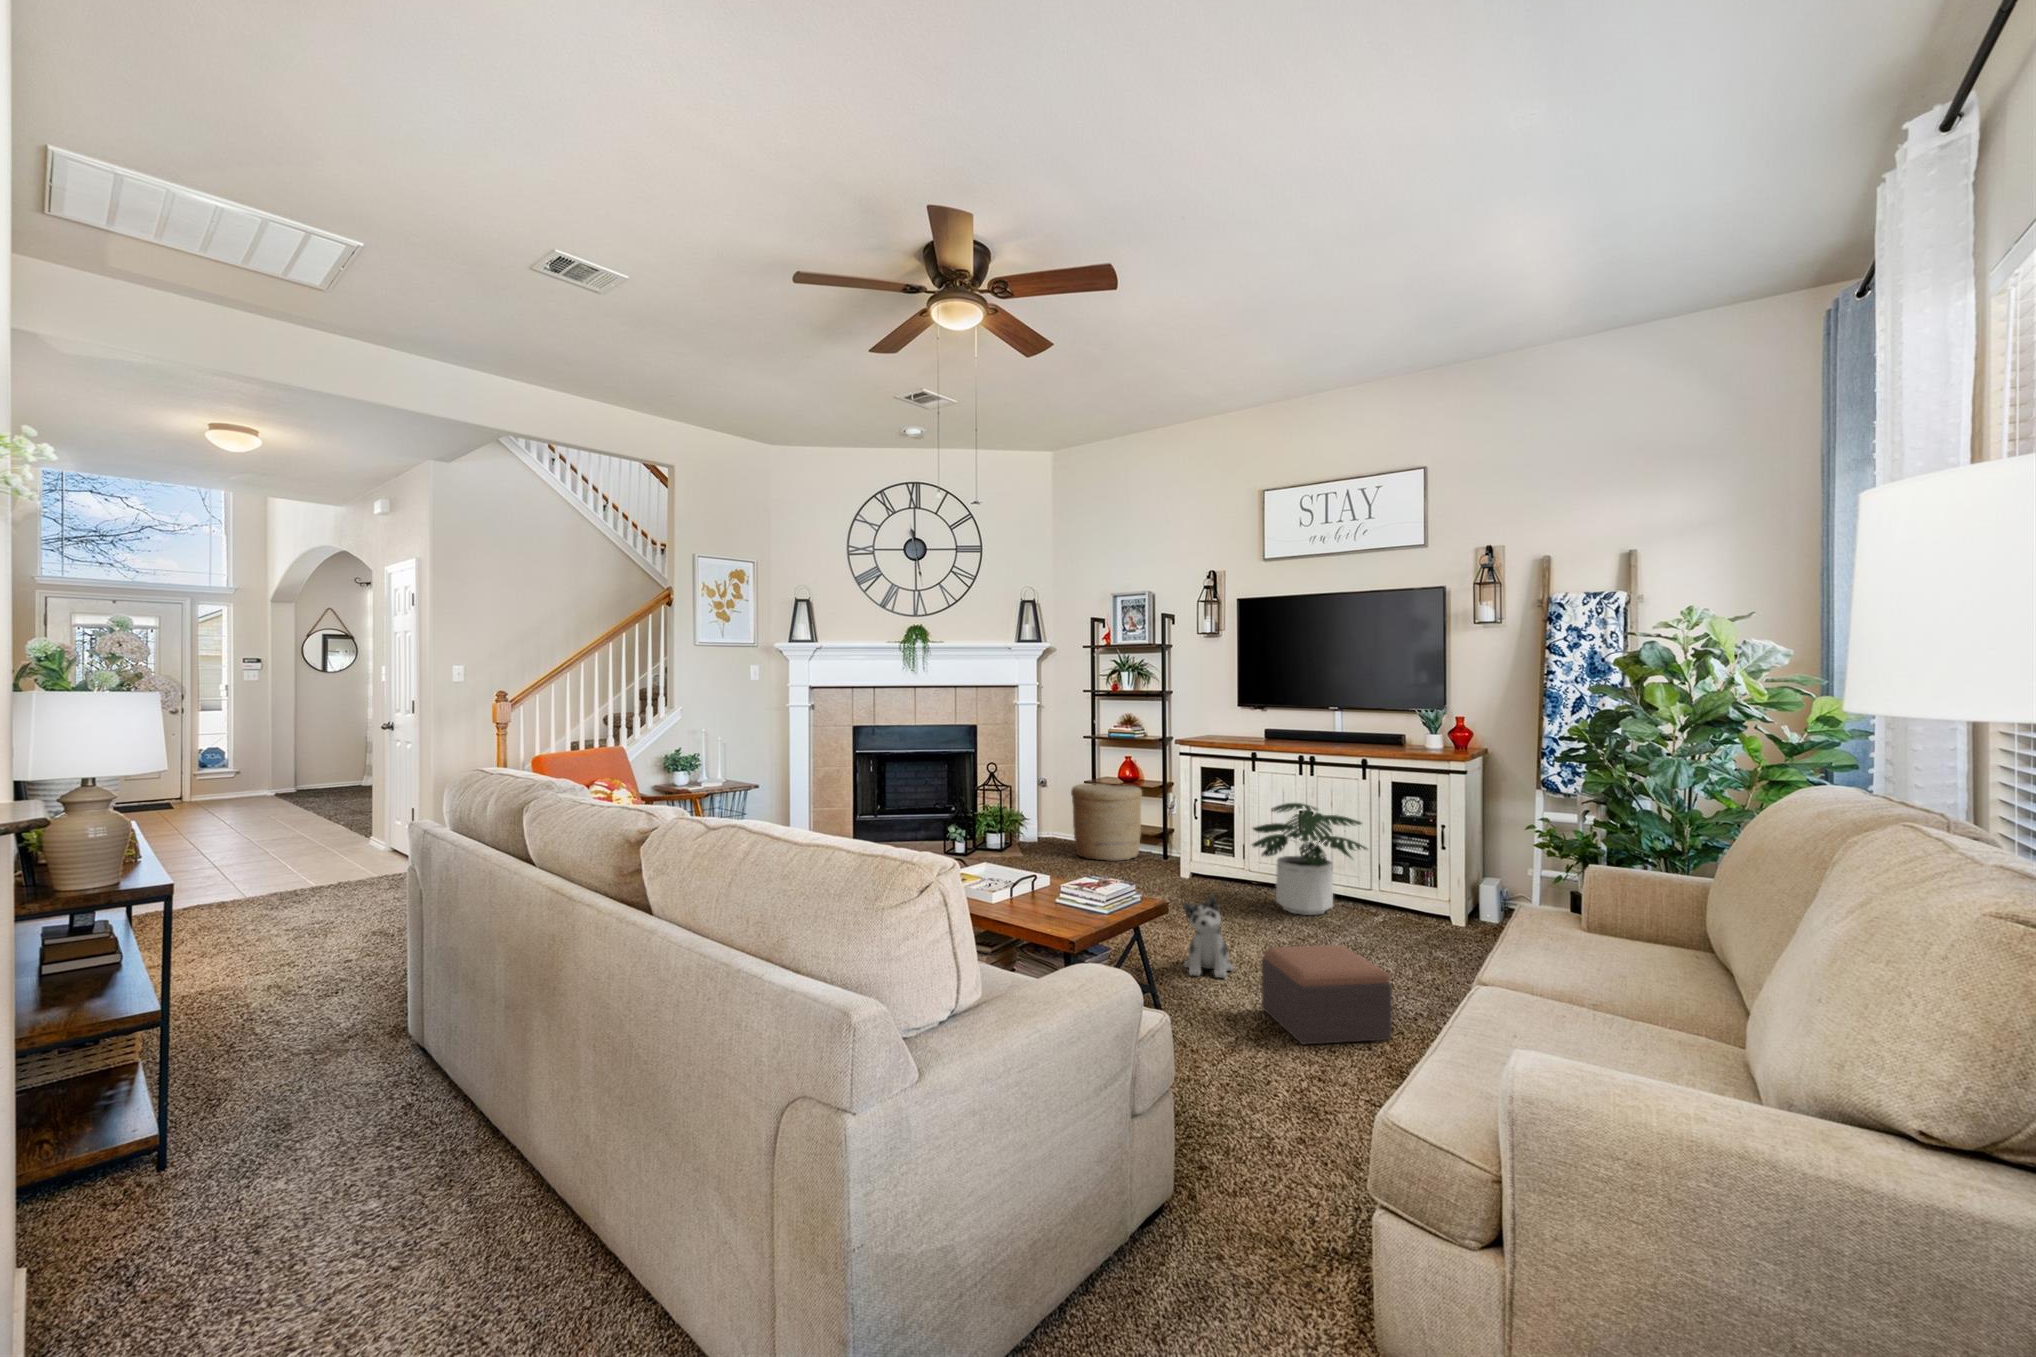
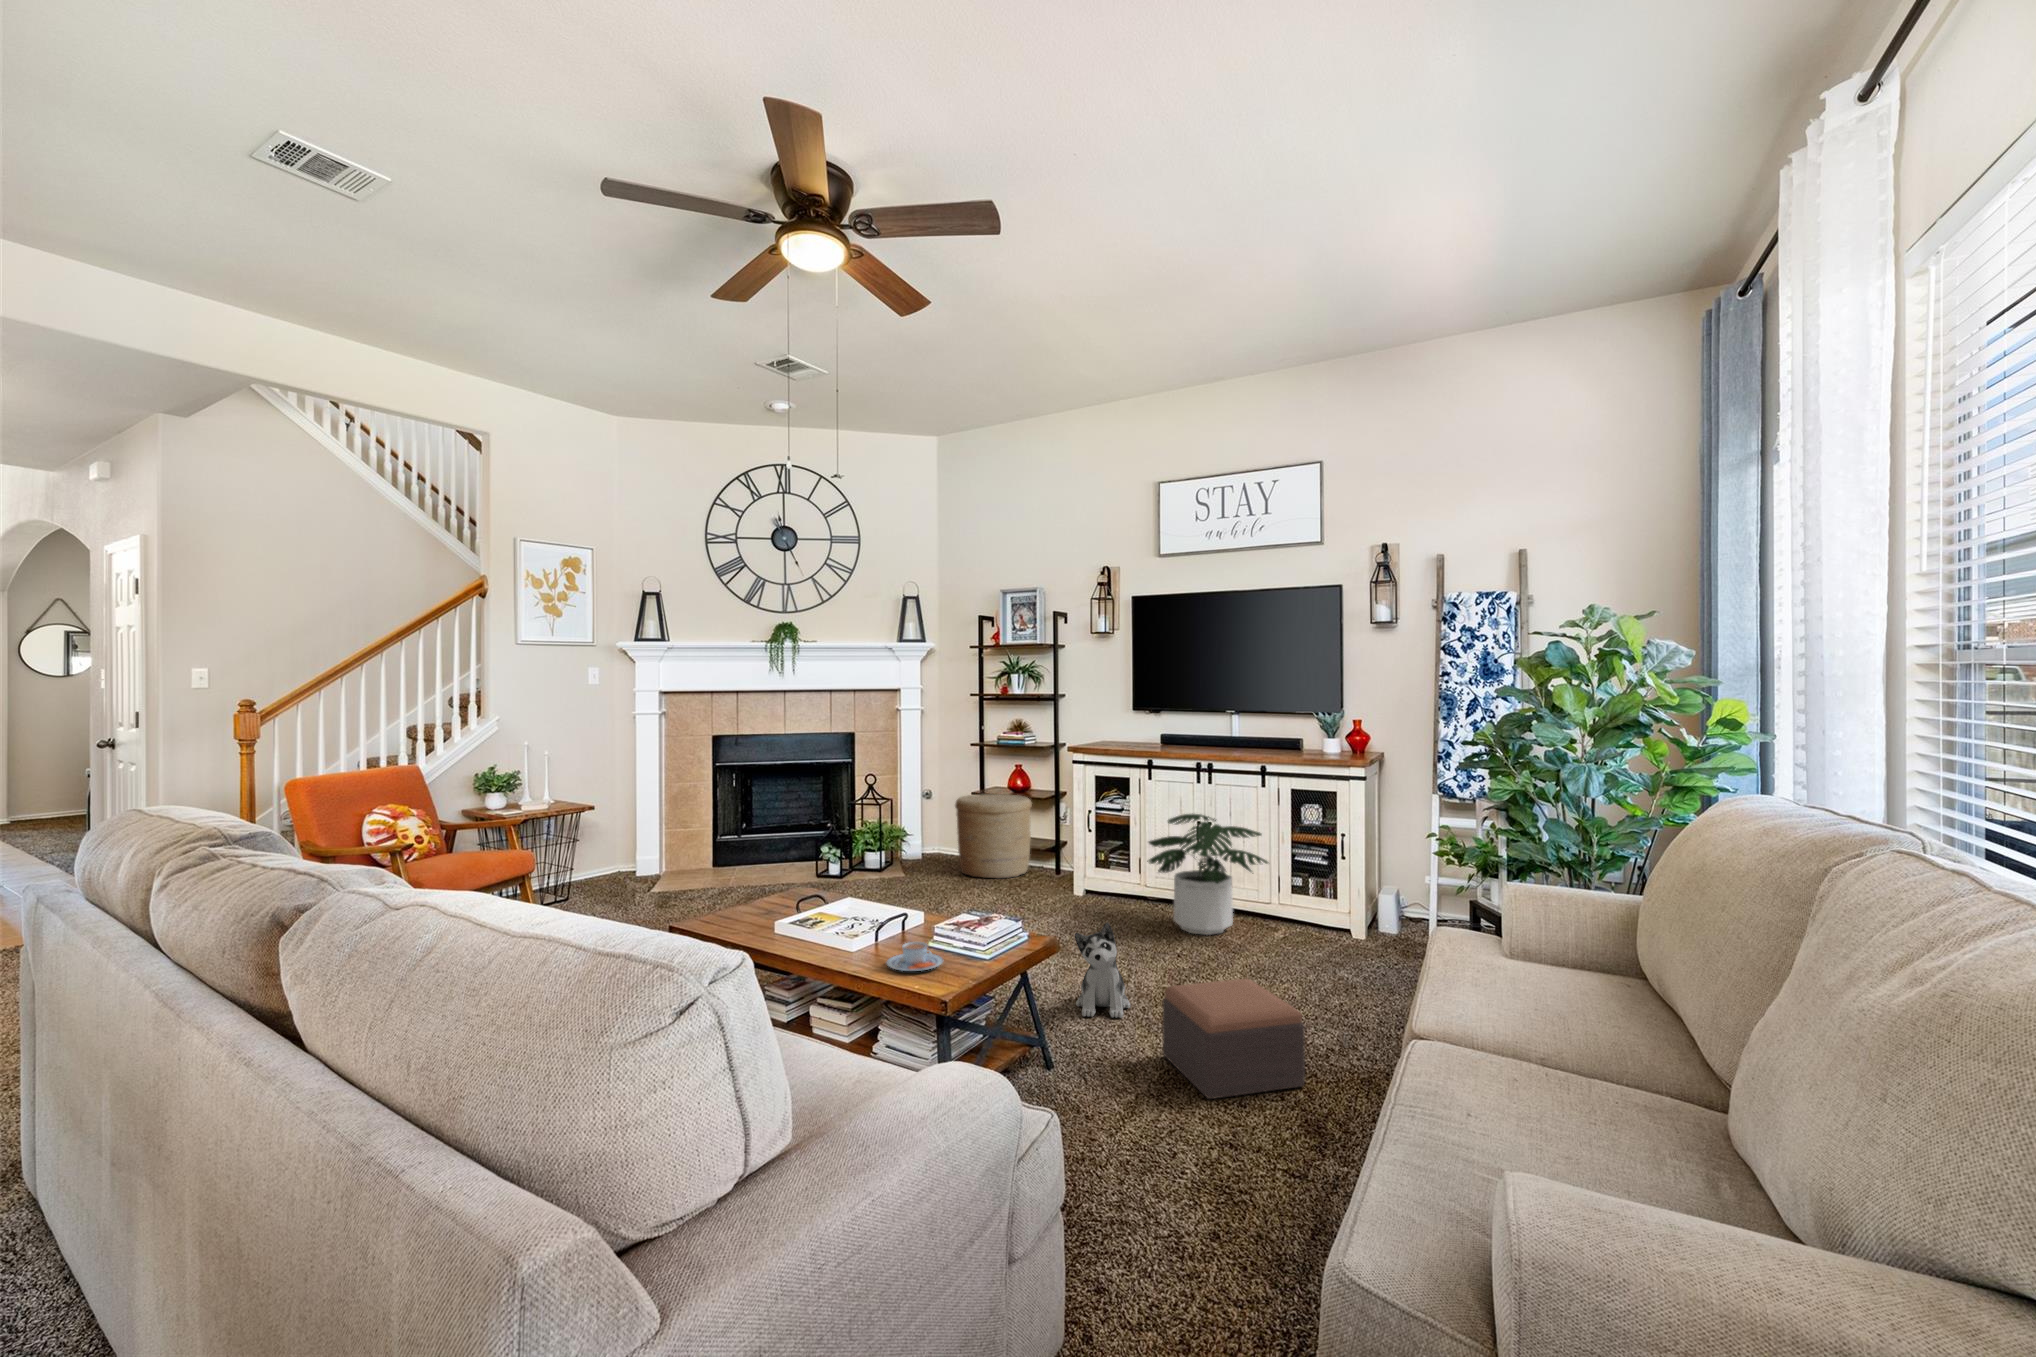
teacup: none [1022,896,1070,919] -> present [887,942,943,971]

